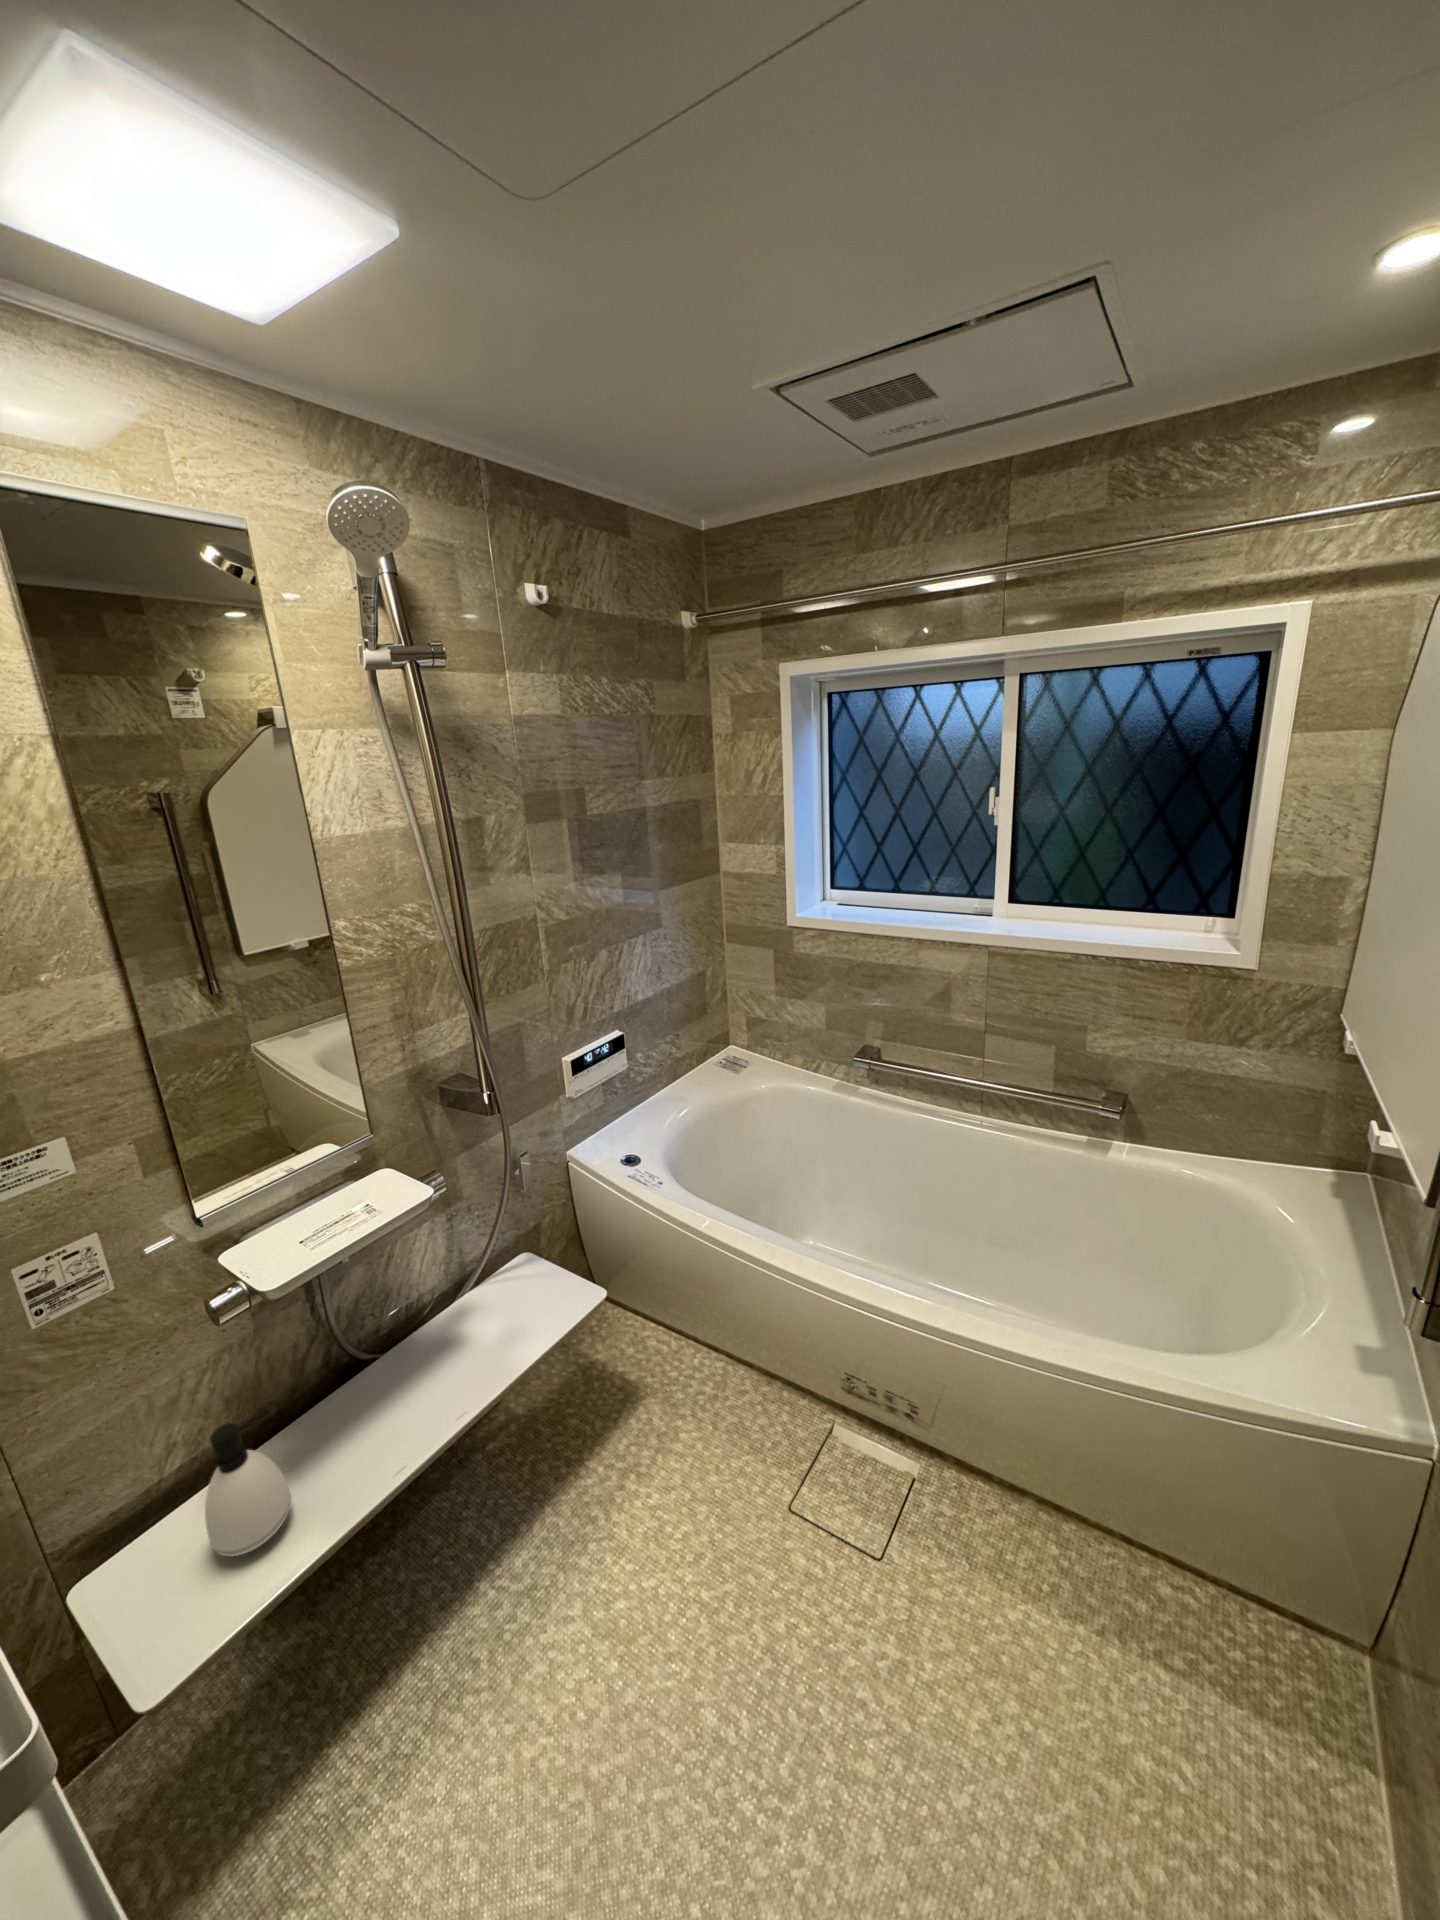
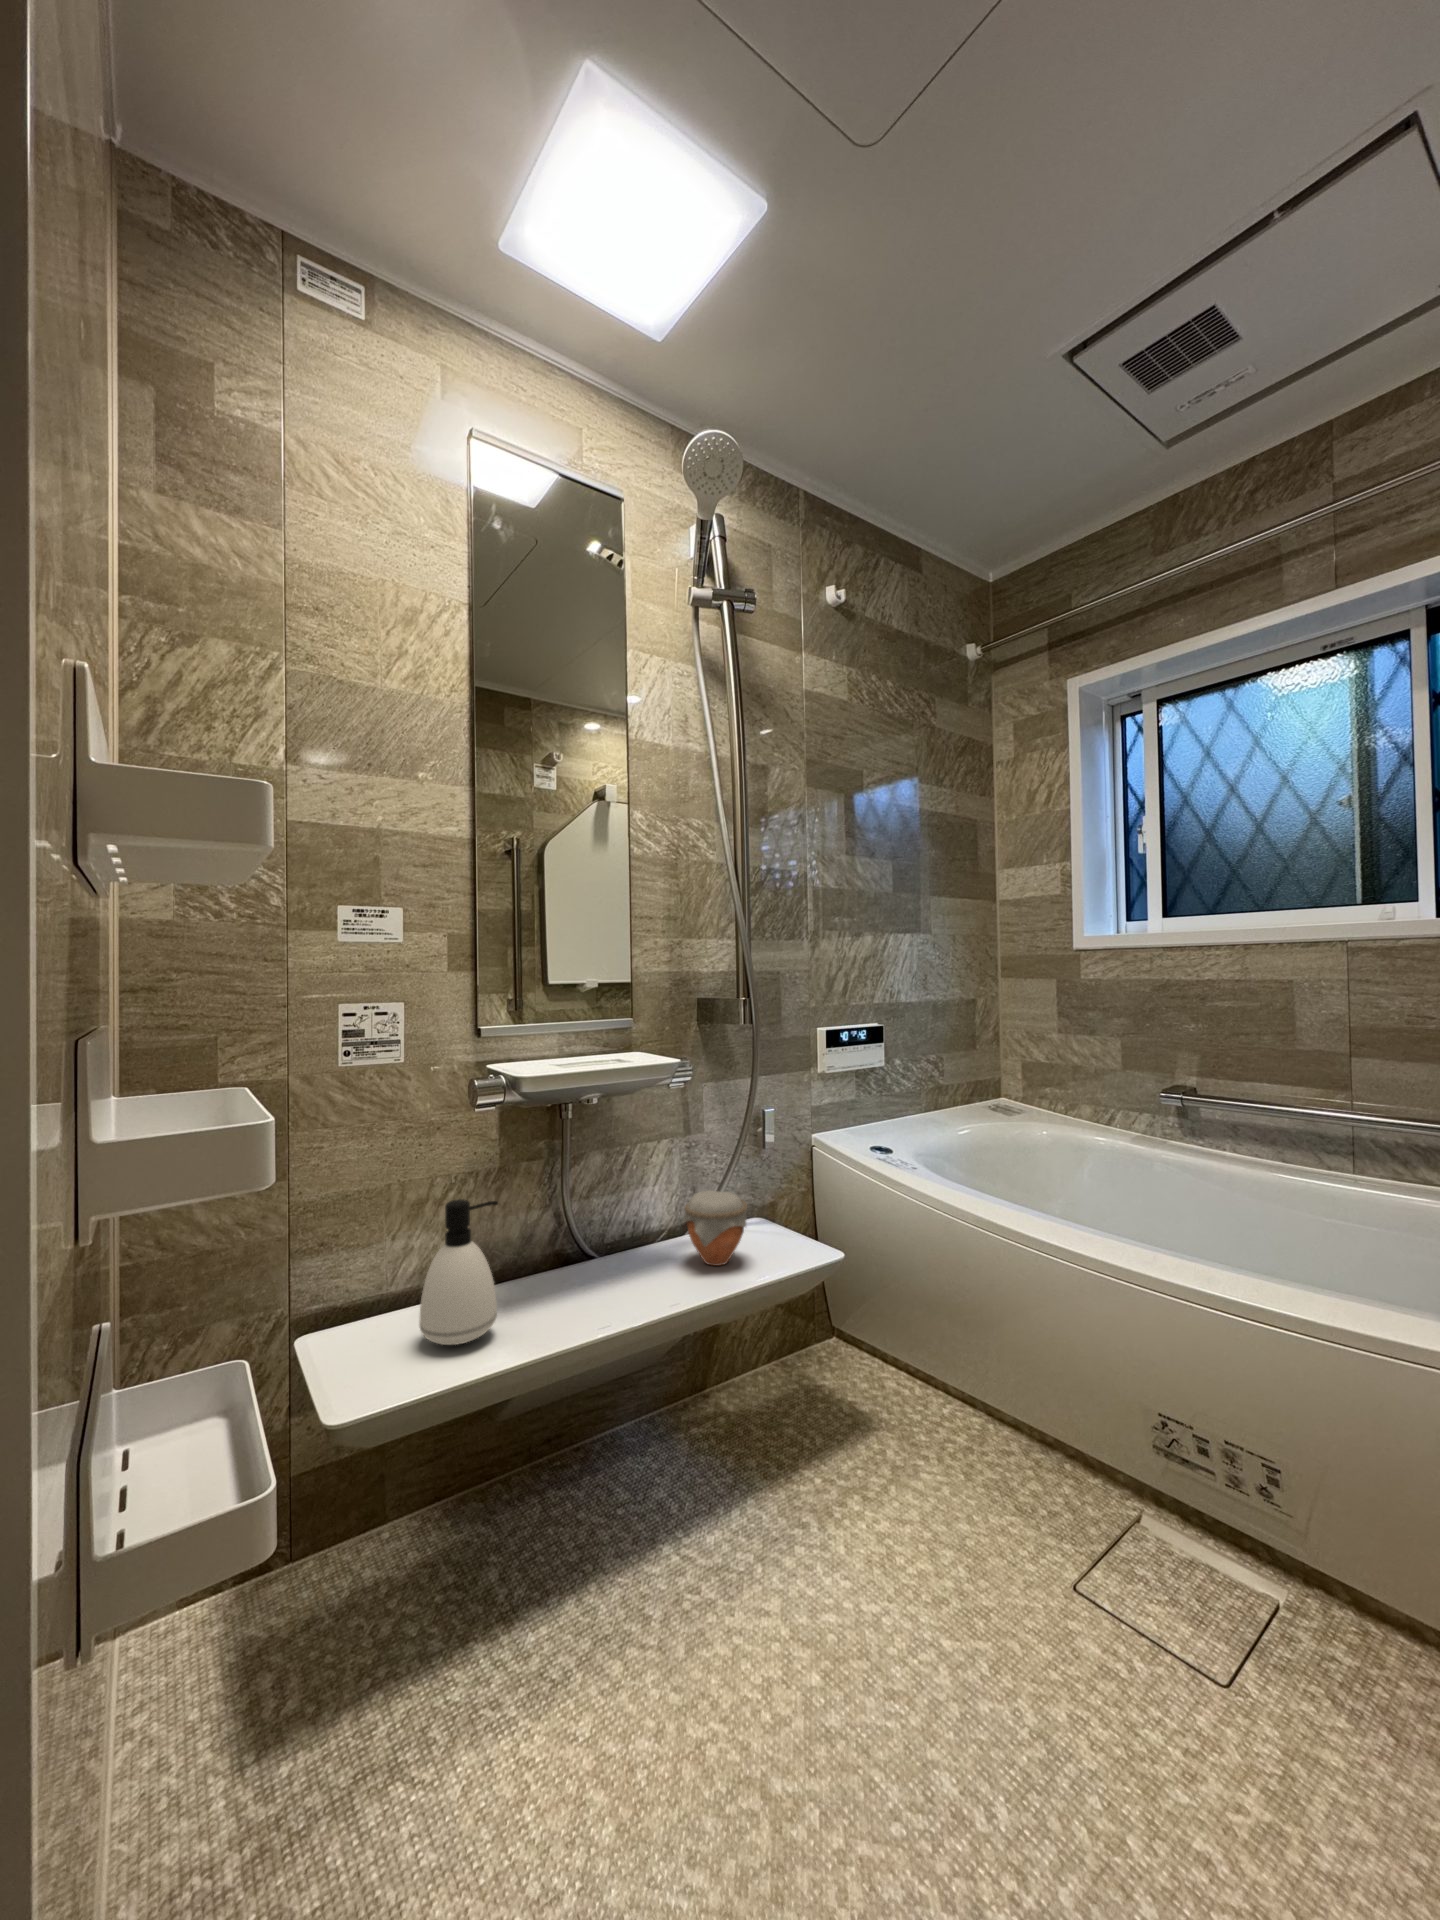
jar: none [461,1262,523,1331] -> present [682,1190,748,1266]

